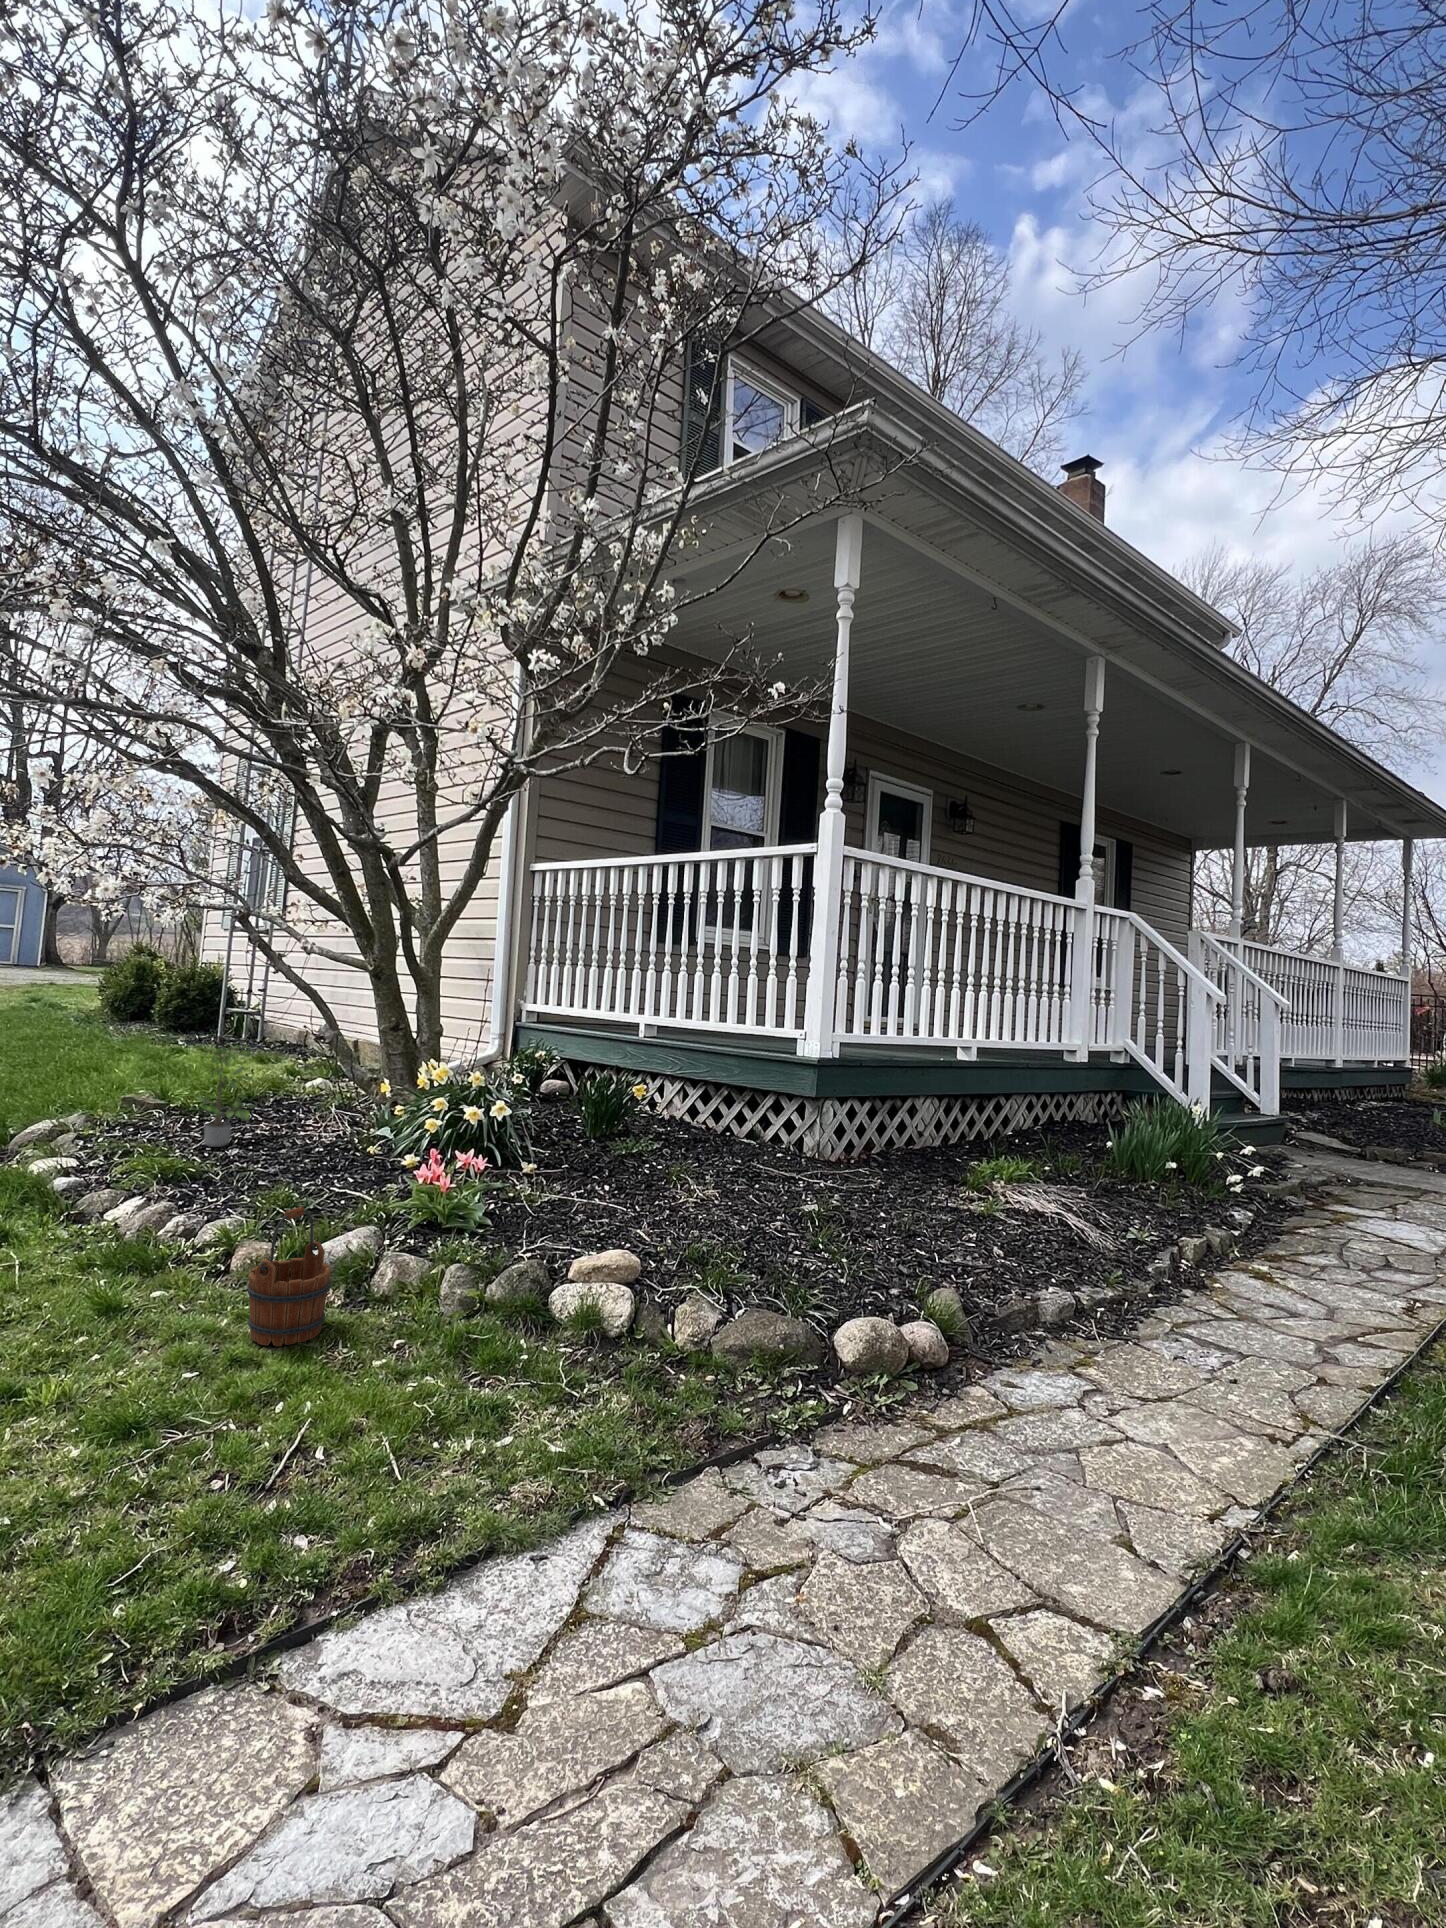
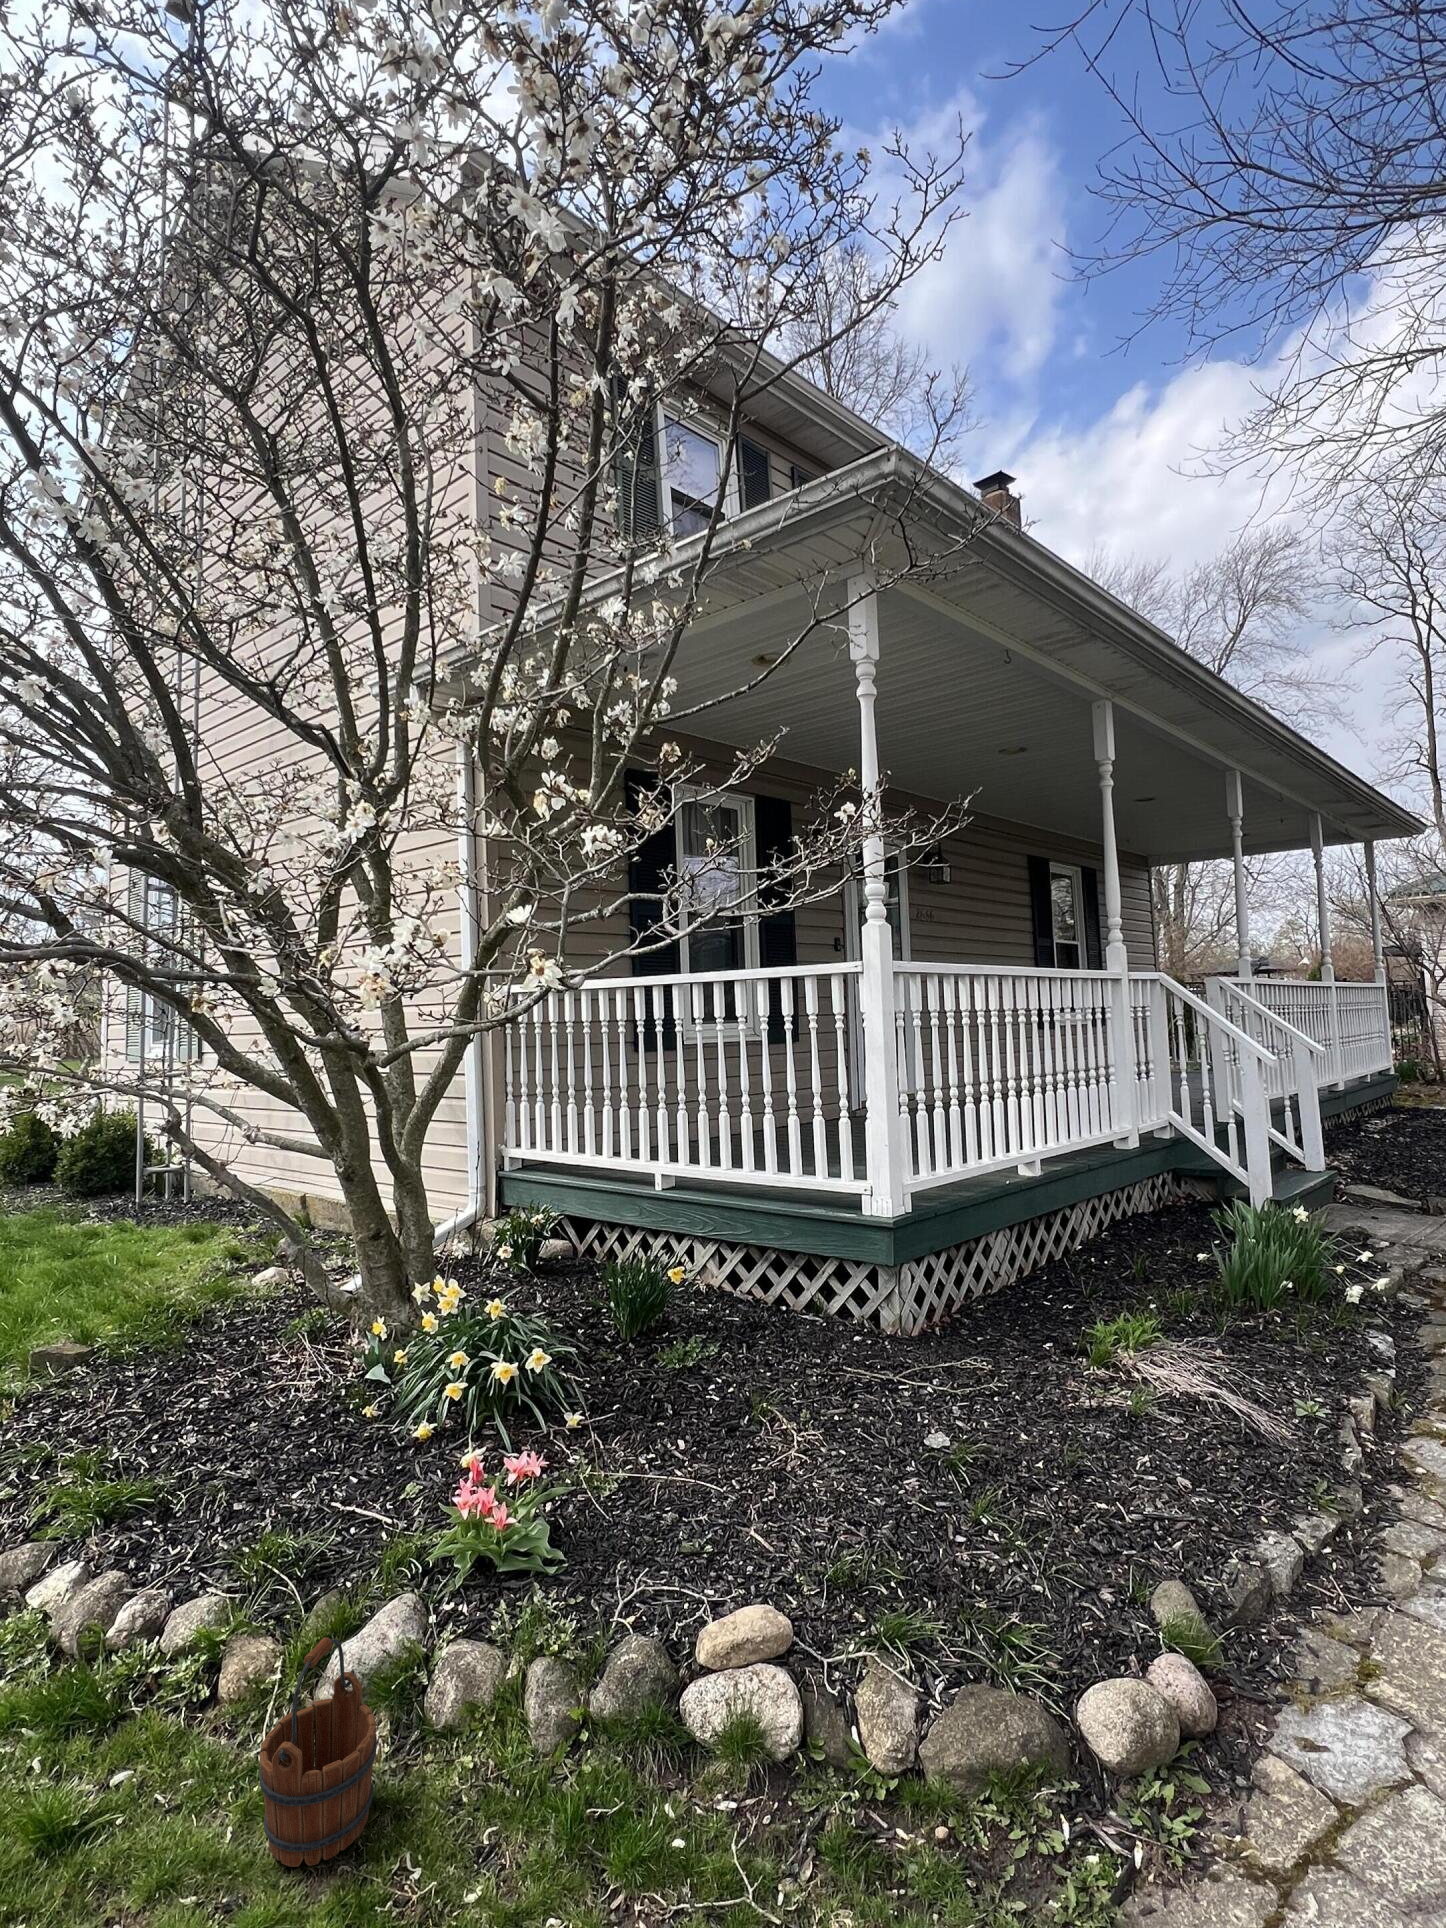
potted plant: present [195,1045,255,1147] -> none [126,1286,214,1429]

